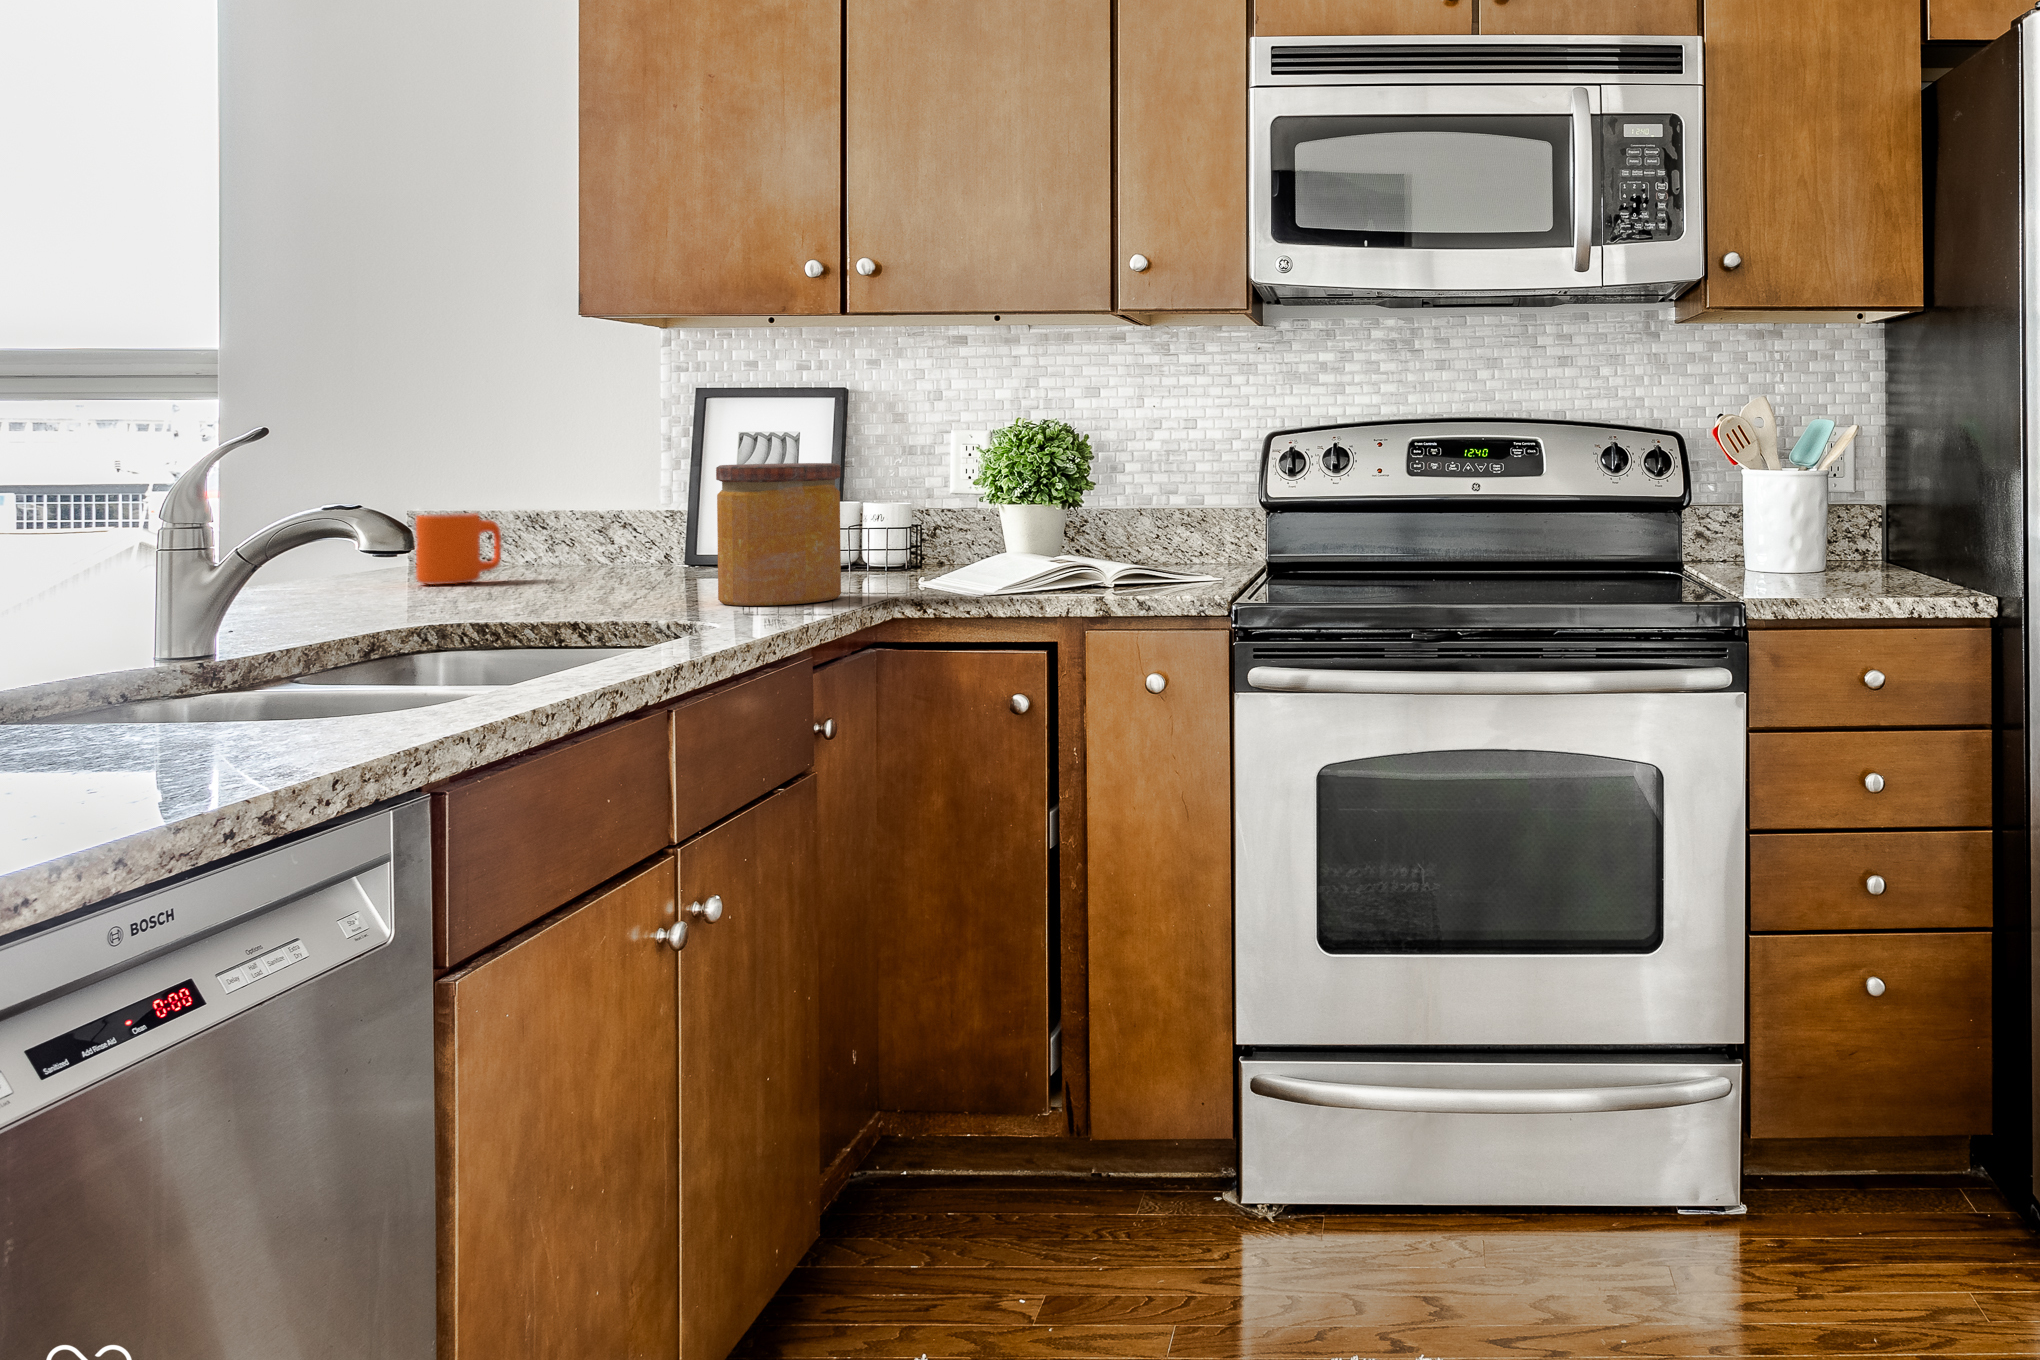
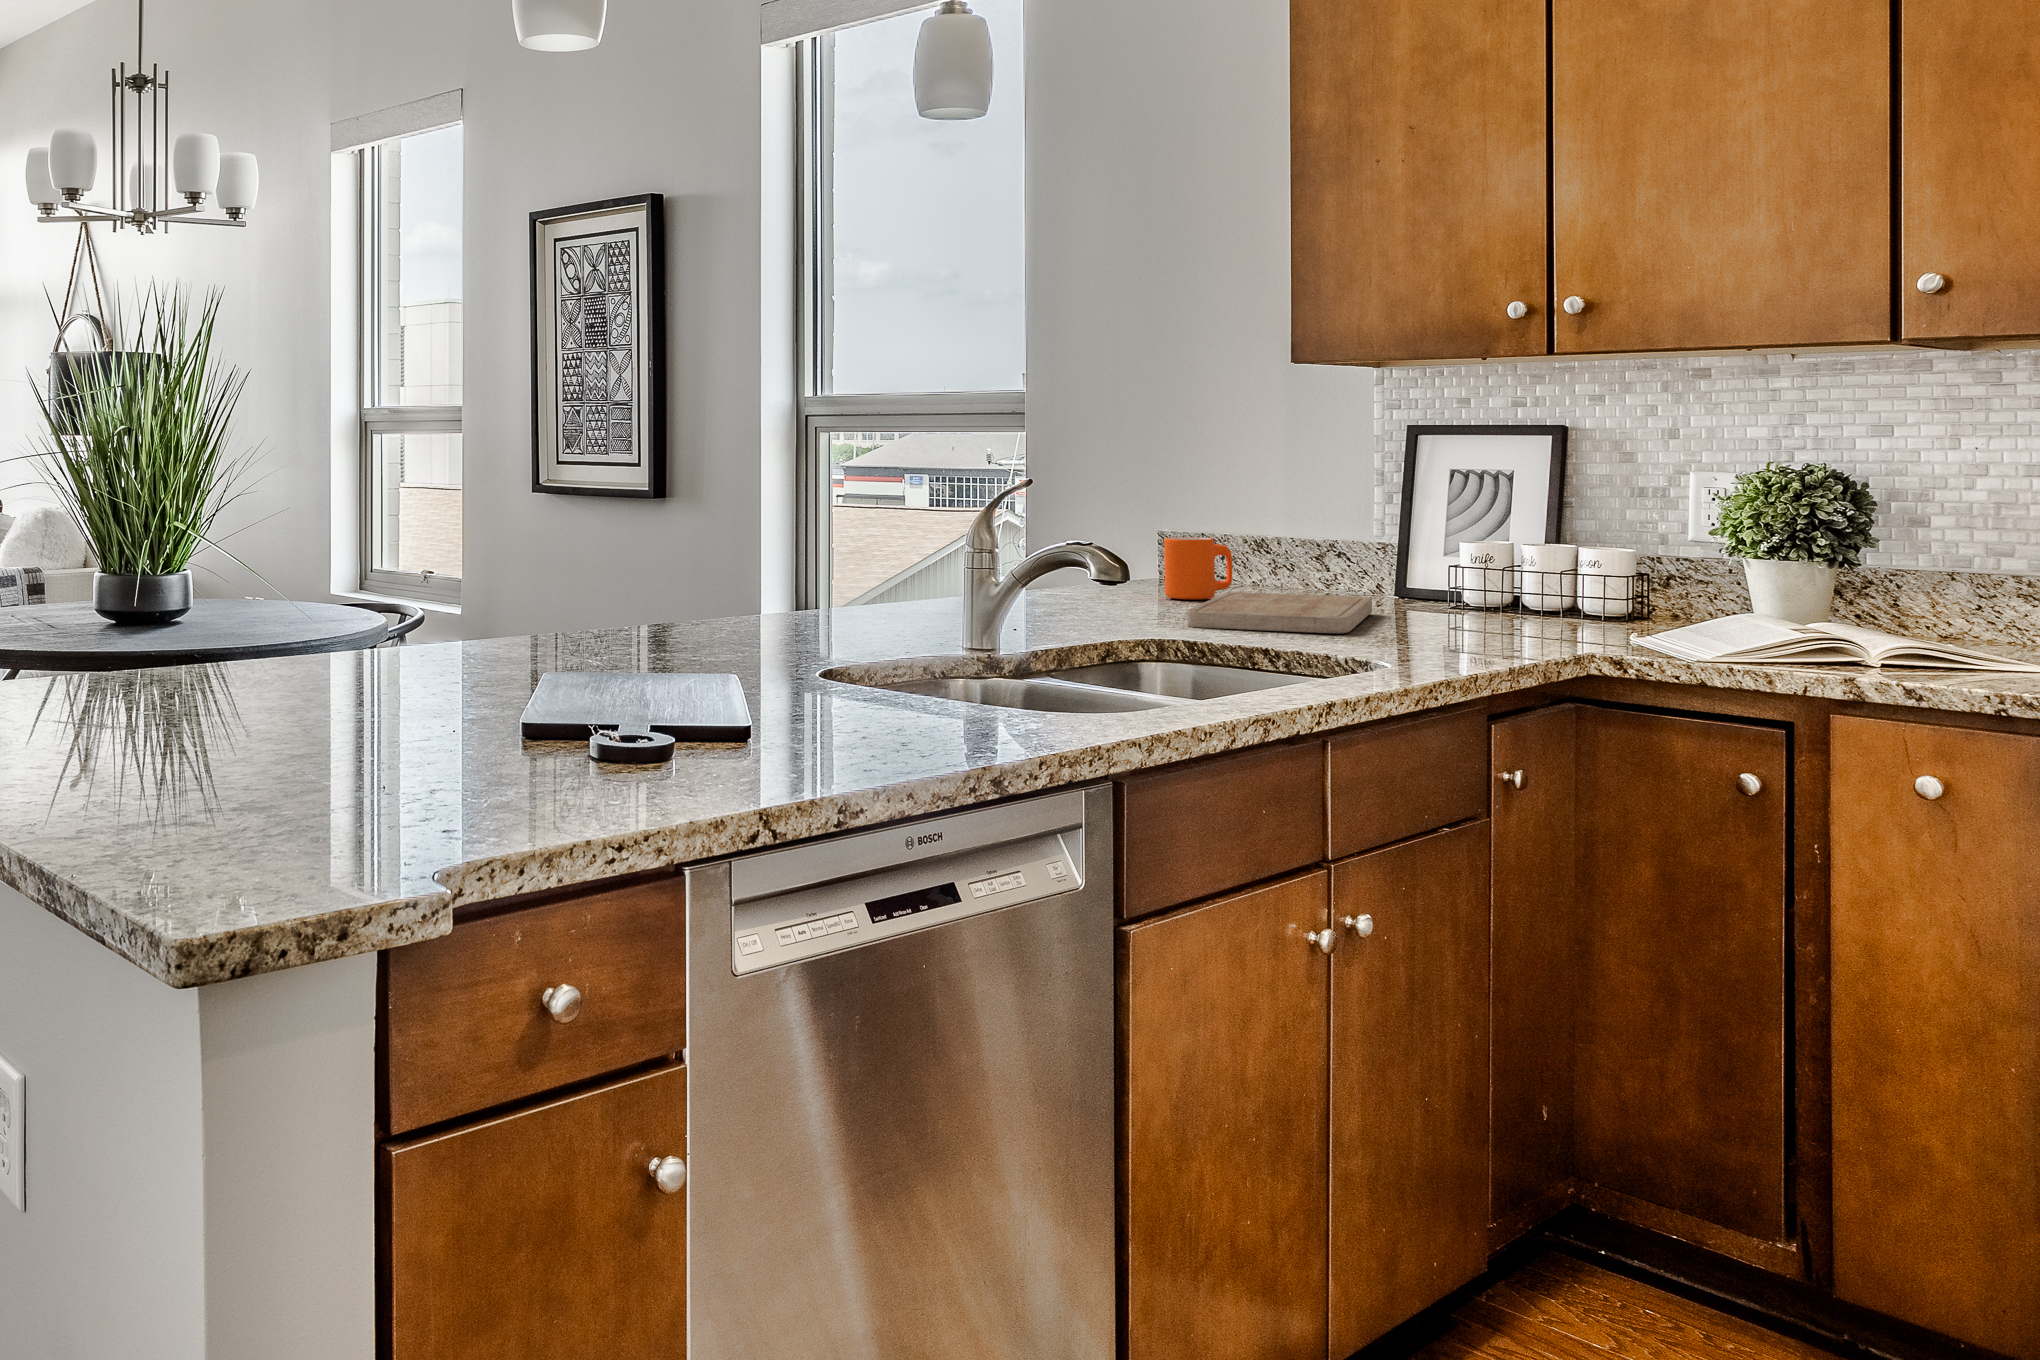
jar: present [716,463,841,606] -> none [1403,507,1534,651]
cutting board: none [461,565,666,610] -> present [1187,592,1372,633]

